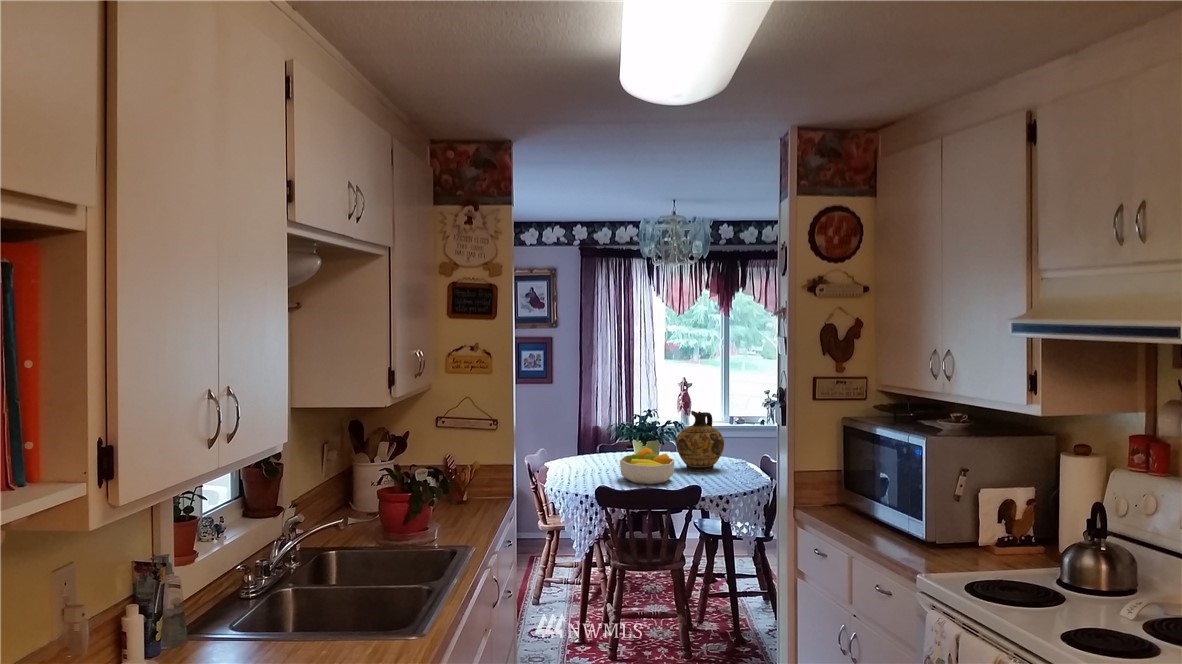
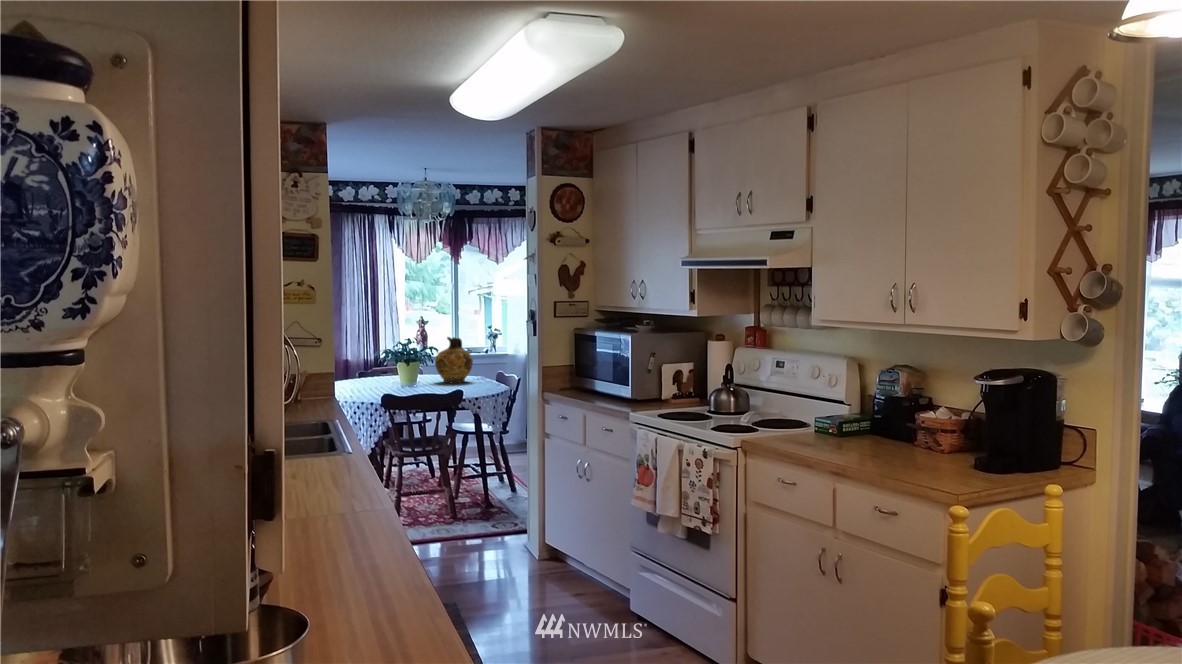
fruit bowl: present [620,447,675,485] -> none [396,365,439,393]

